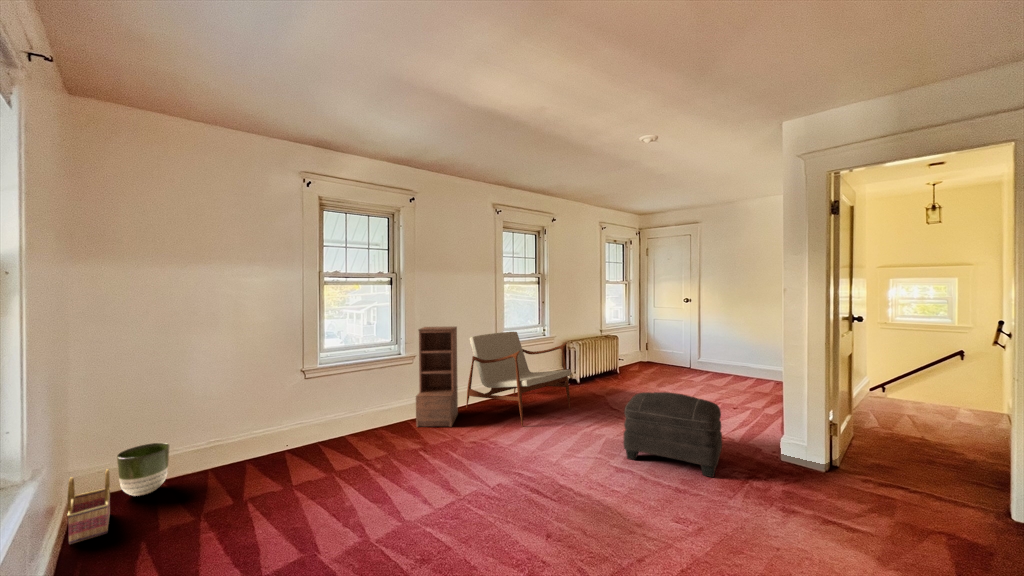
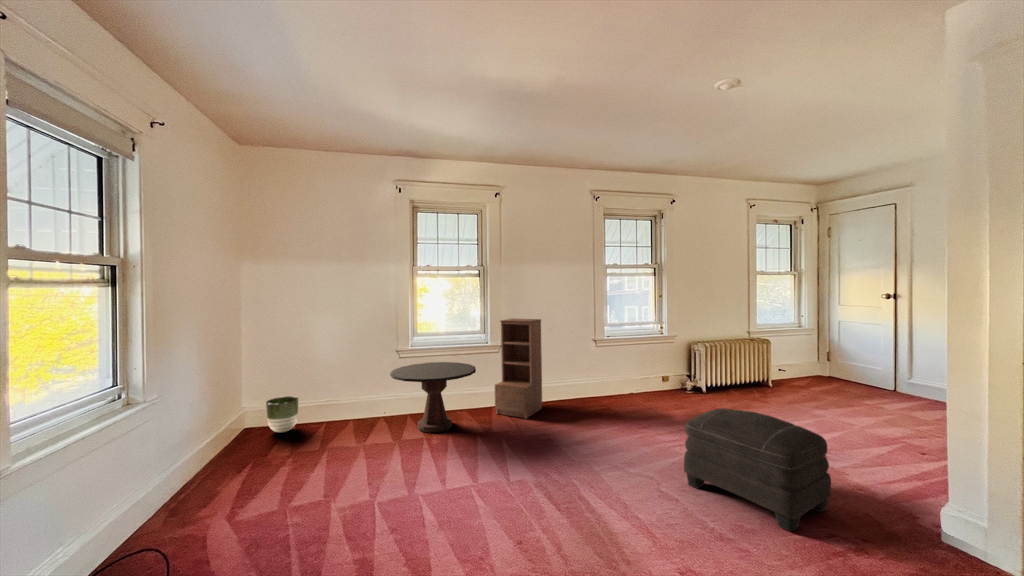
armchair: present [466,332,572,426] -> none [556,327,667,429]
side table: none [307,377,407,459] -> present [390,362,476,433]
basket: present [67,469,110,544] -> none [225,409,257,455]

